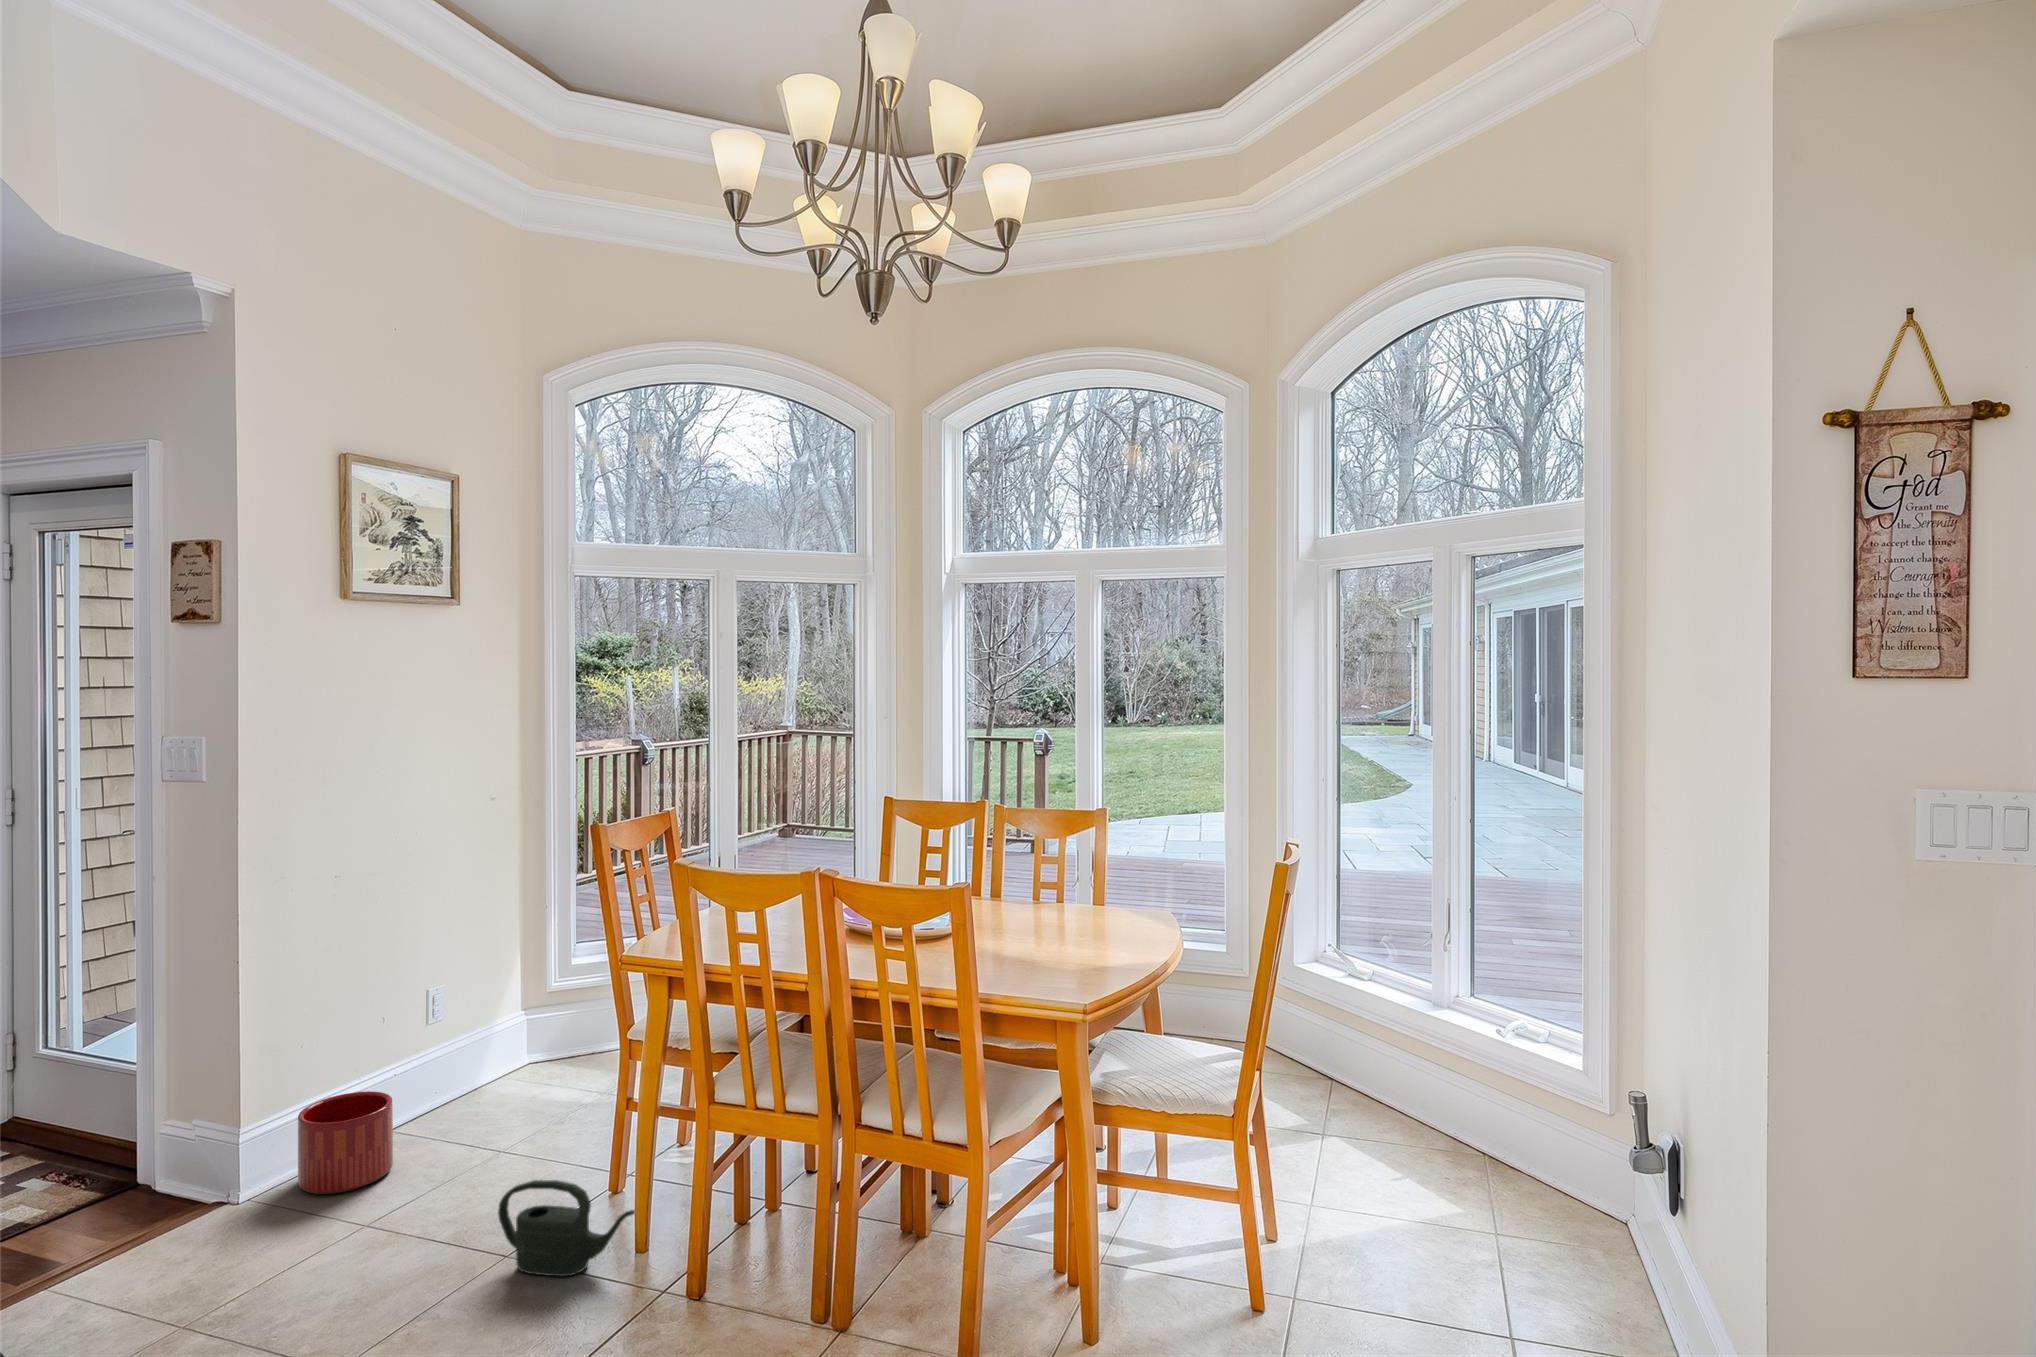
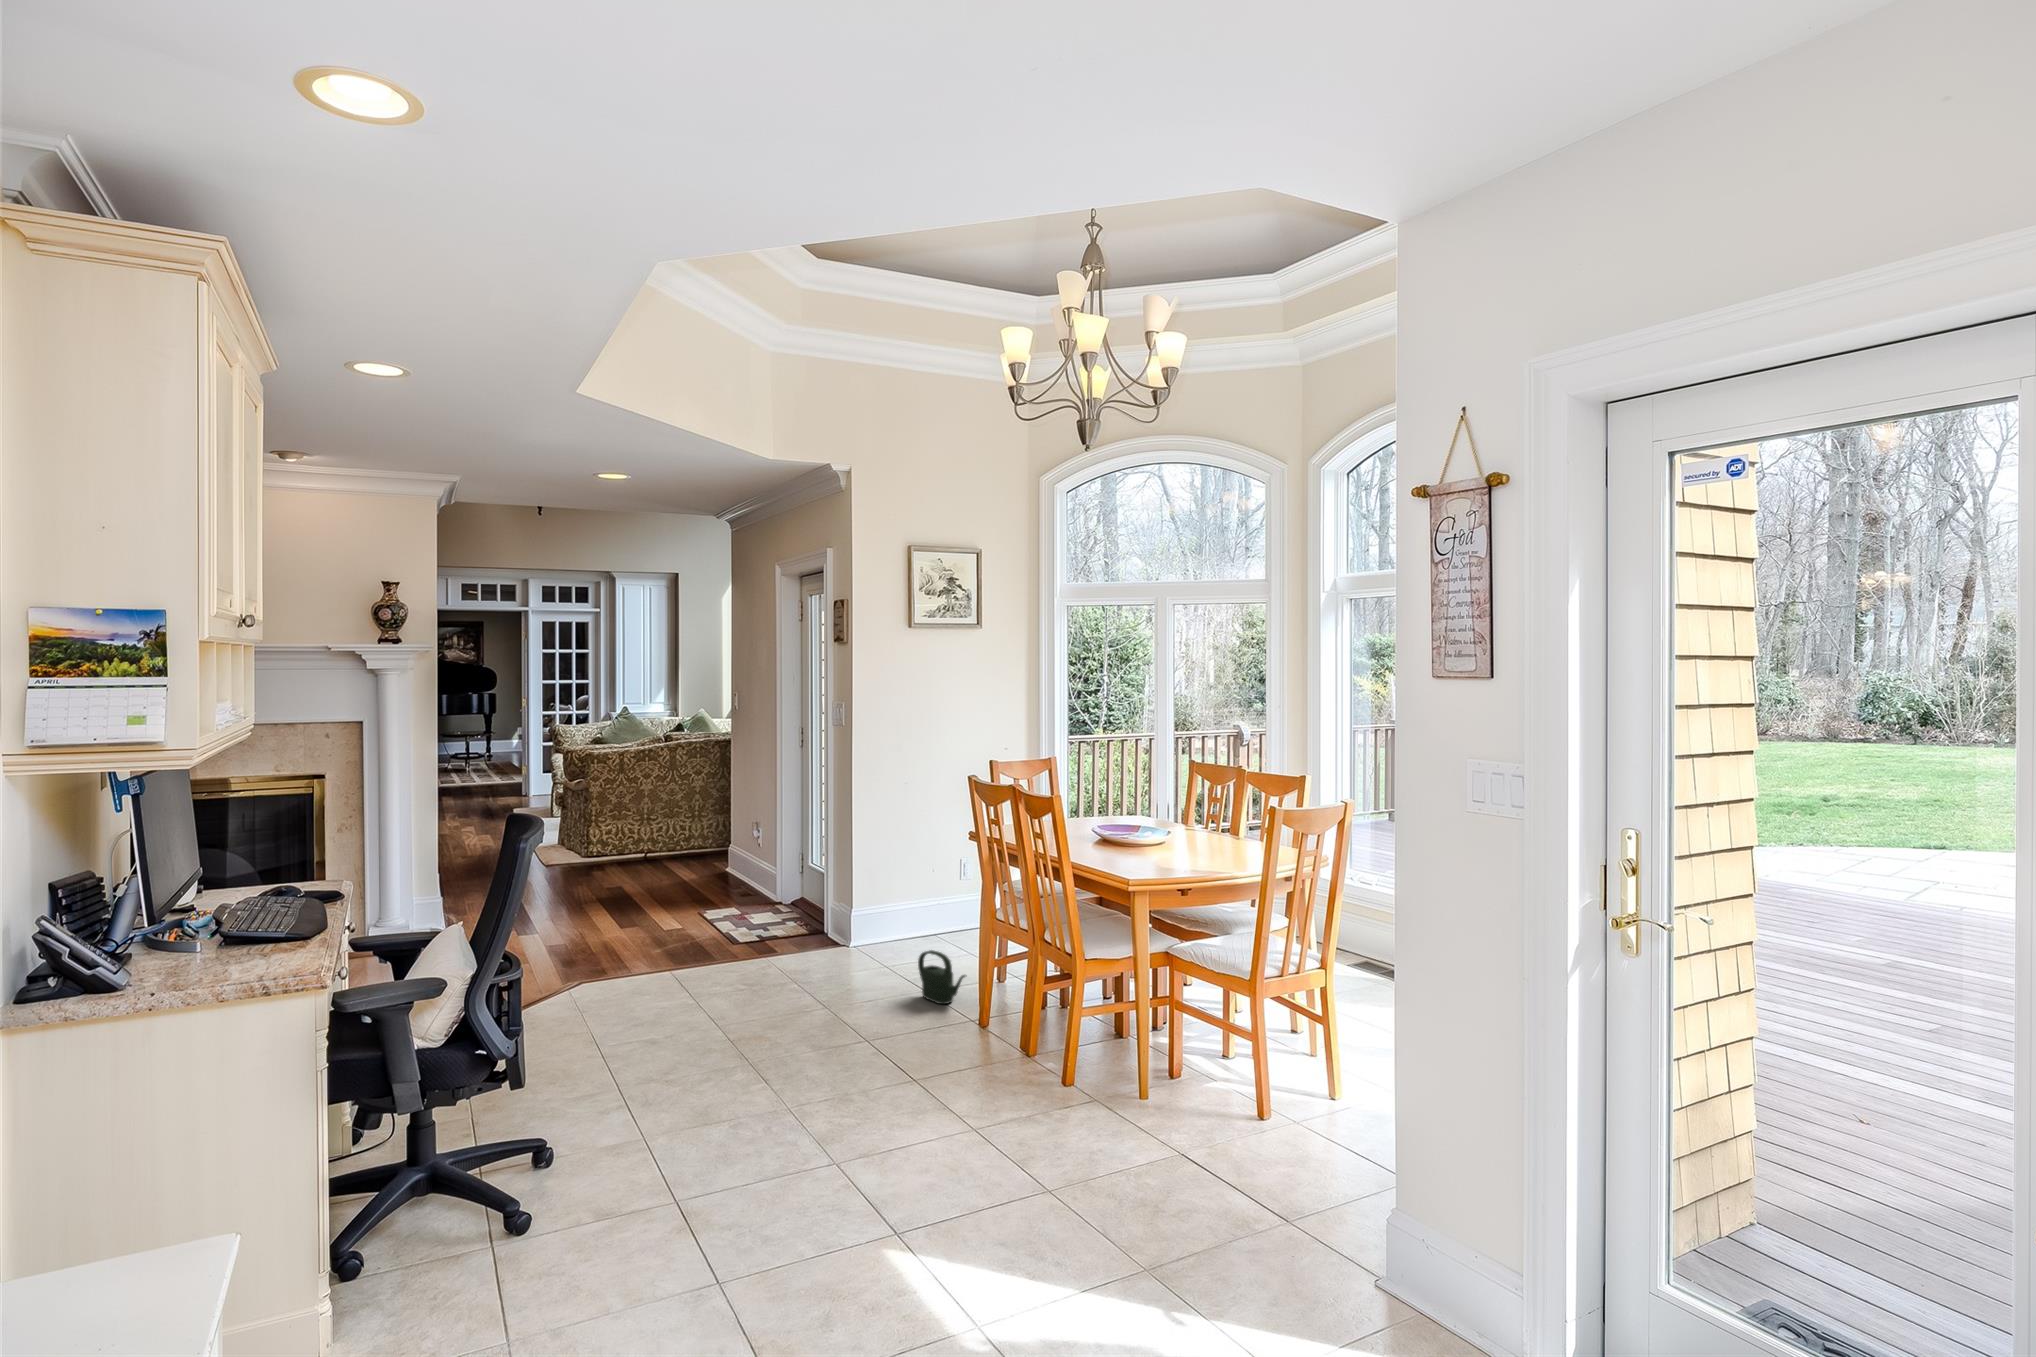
planter: present [298,1091,393,1194] -> none [877,904,921,953]

